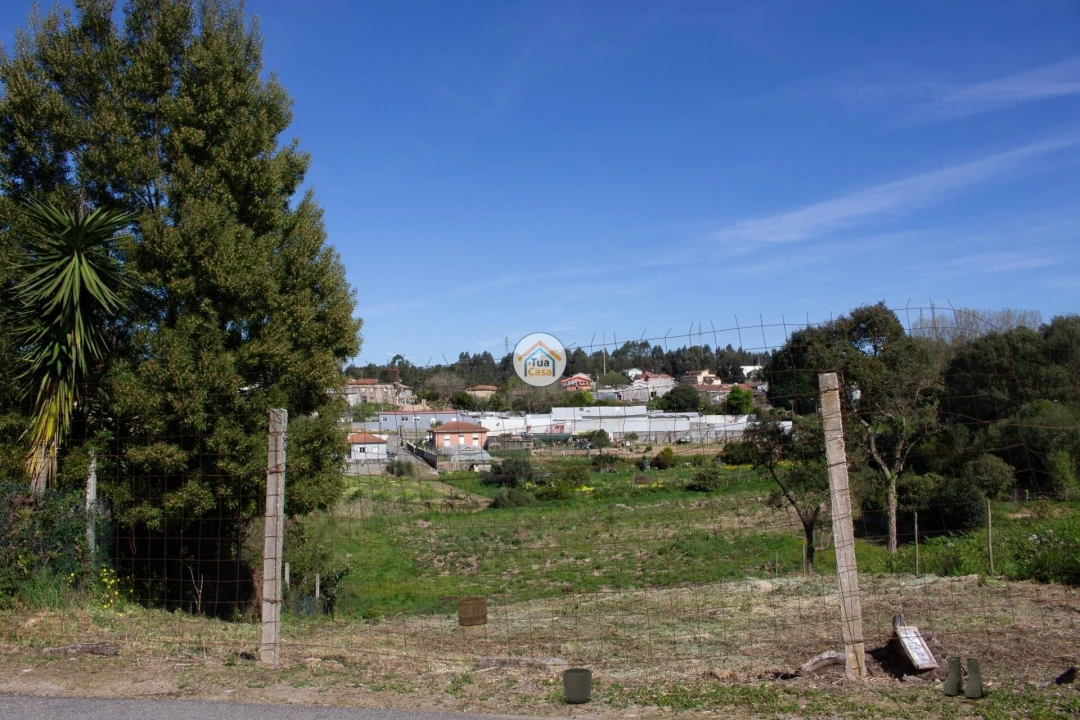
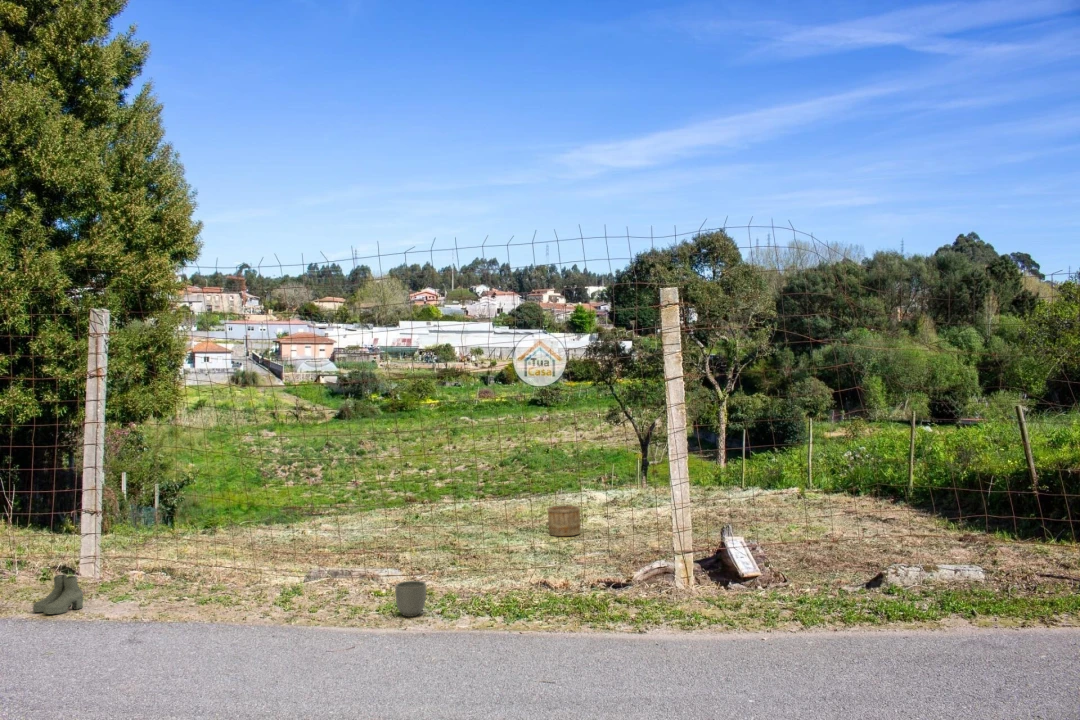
wooden bucket: present [457,597,487,626] -> present [547,505,580,536]
boots: present [944,657,983,698] -> present [33,575,83,614]

